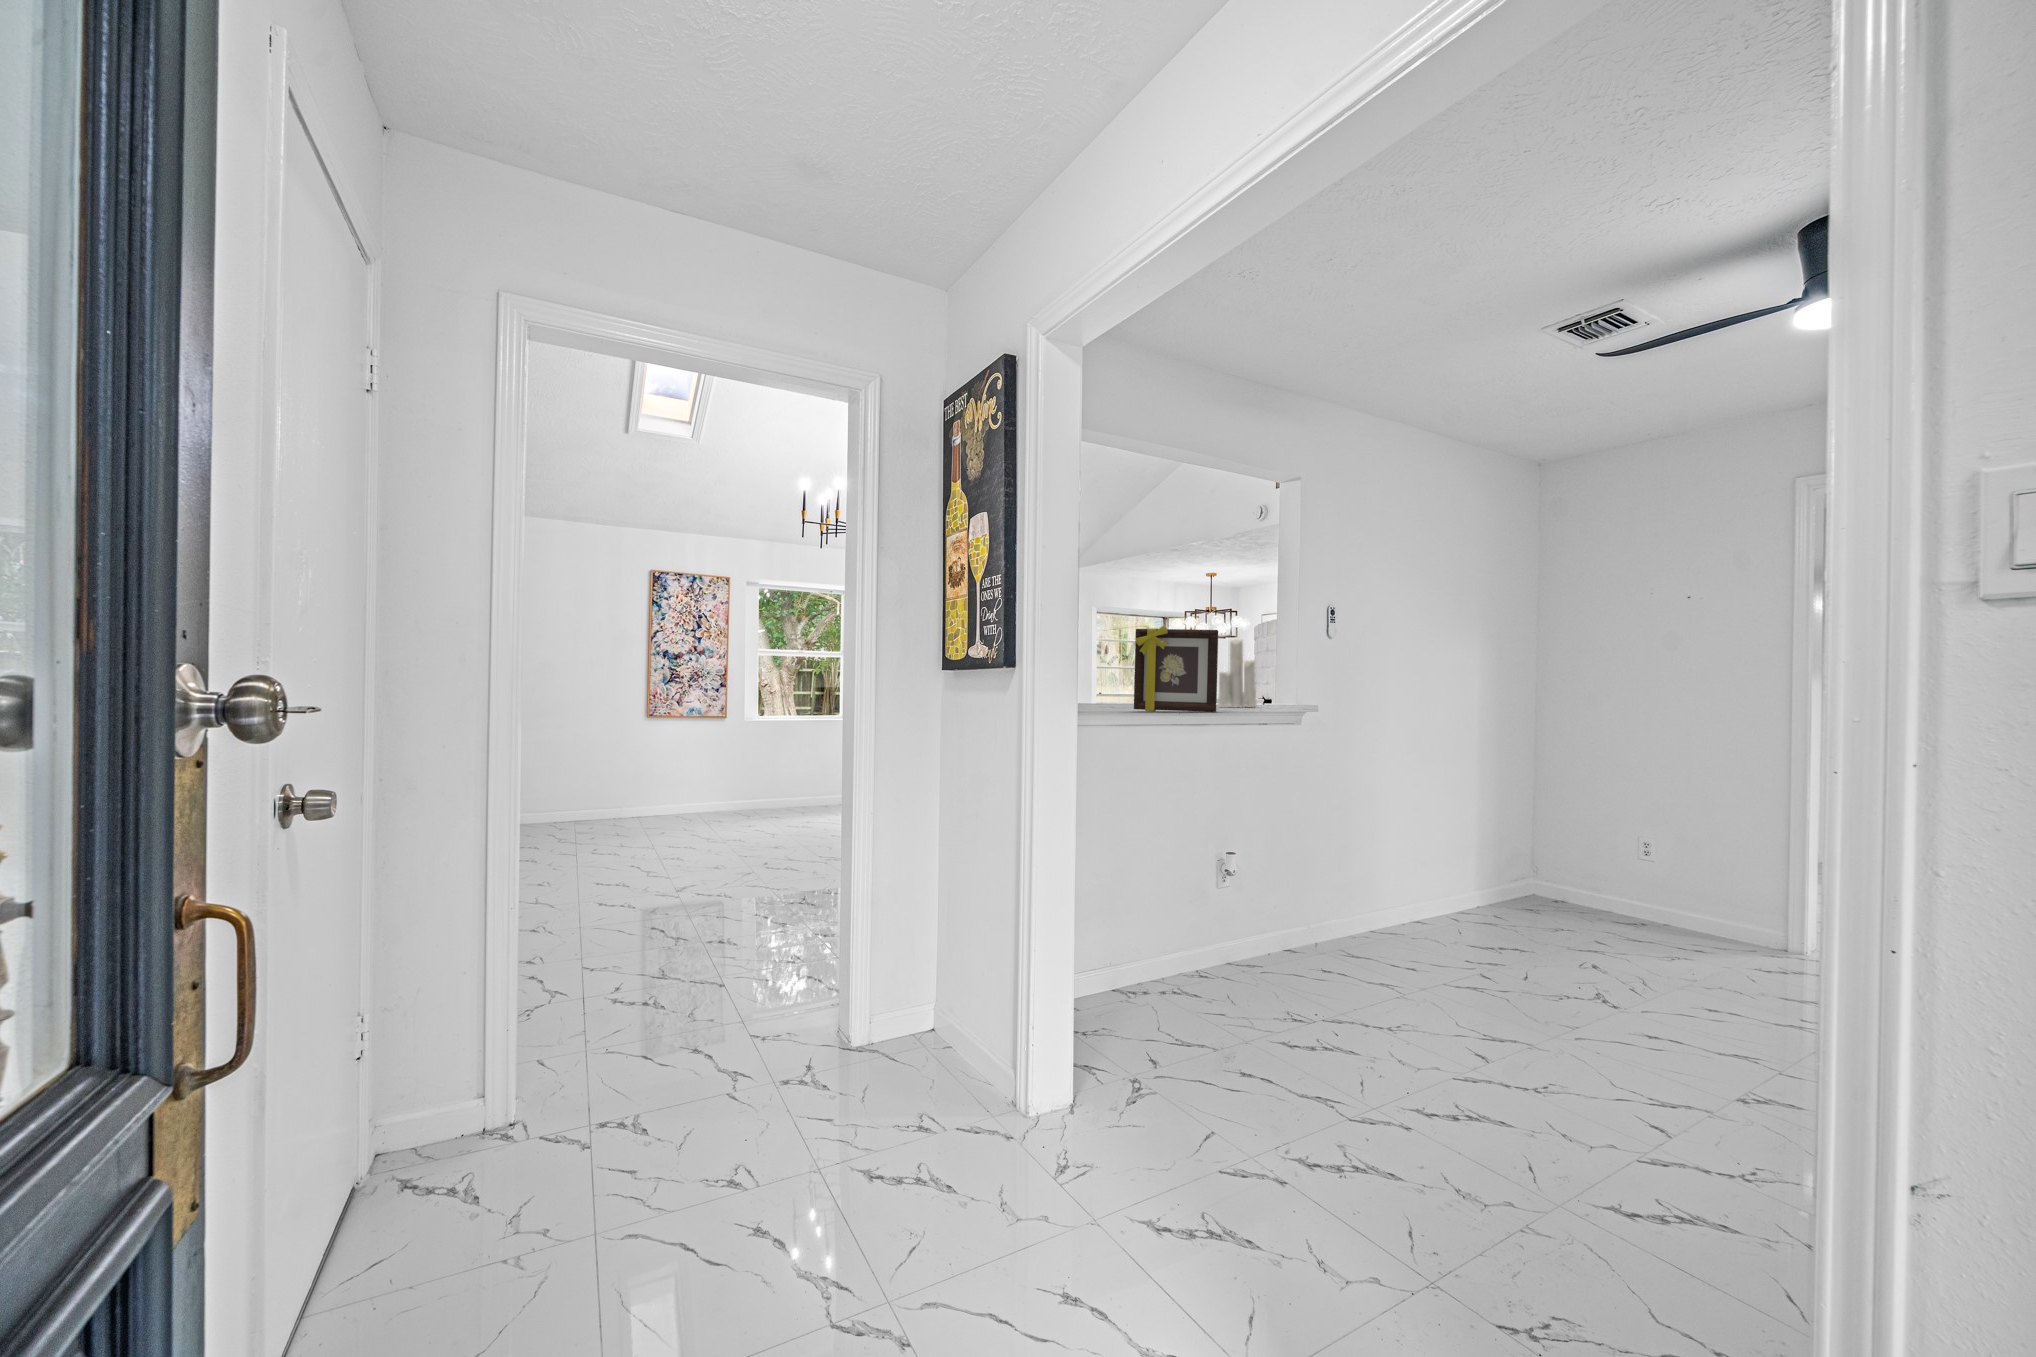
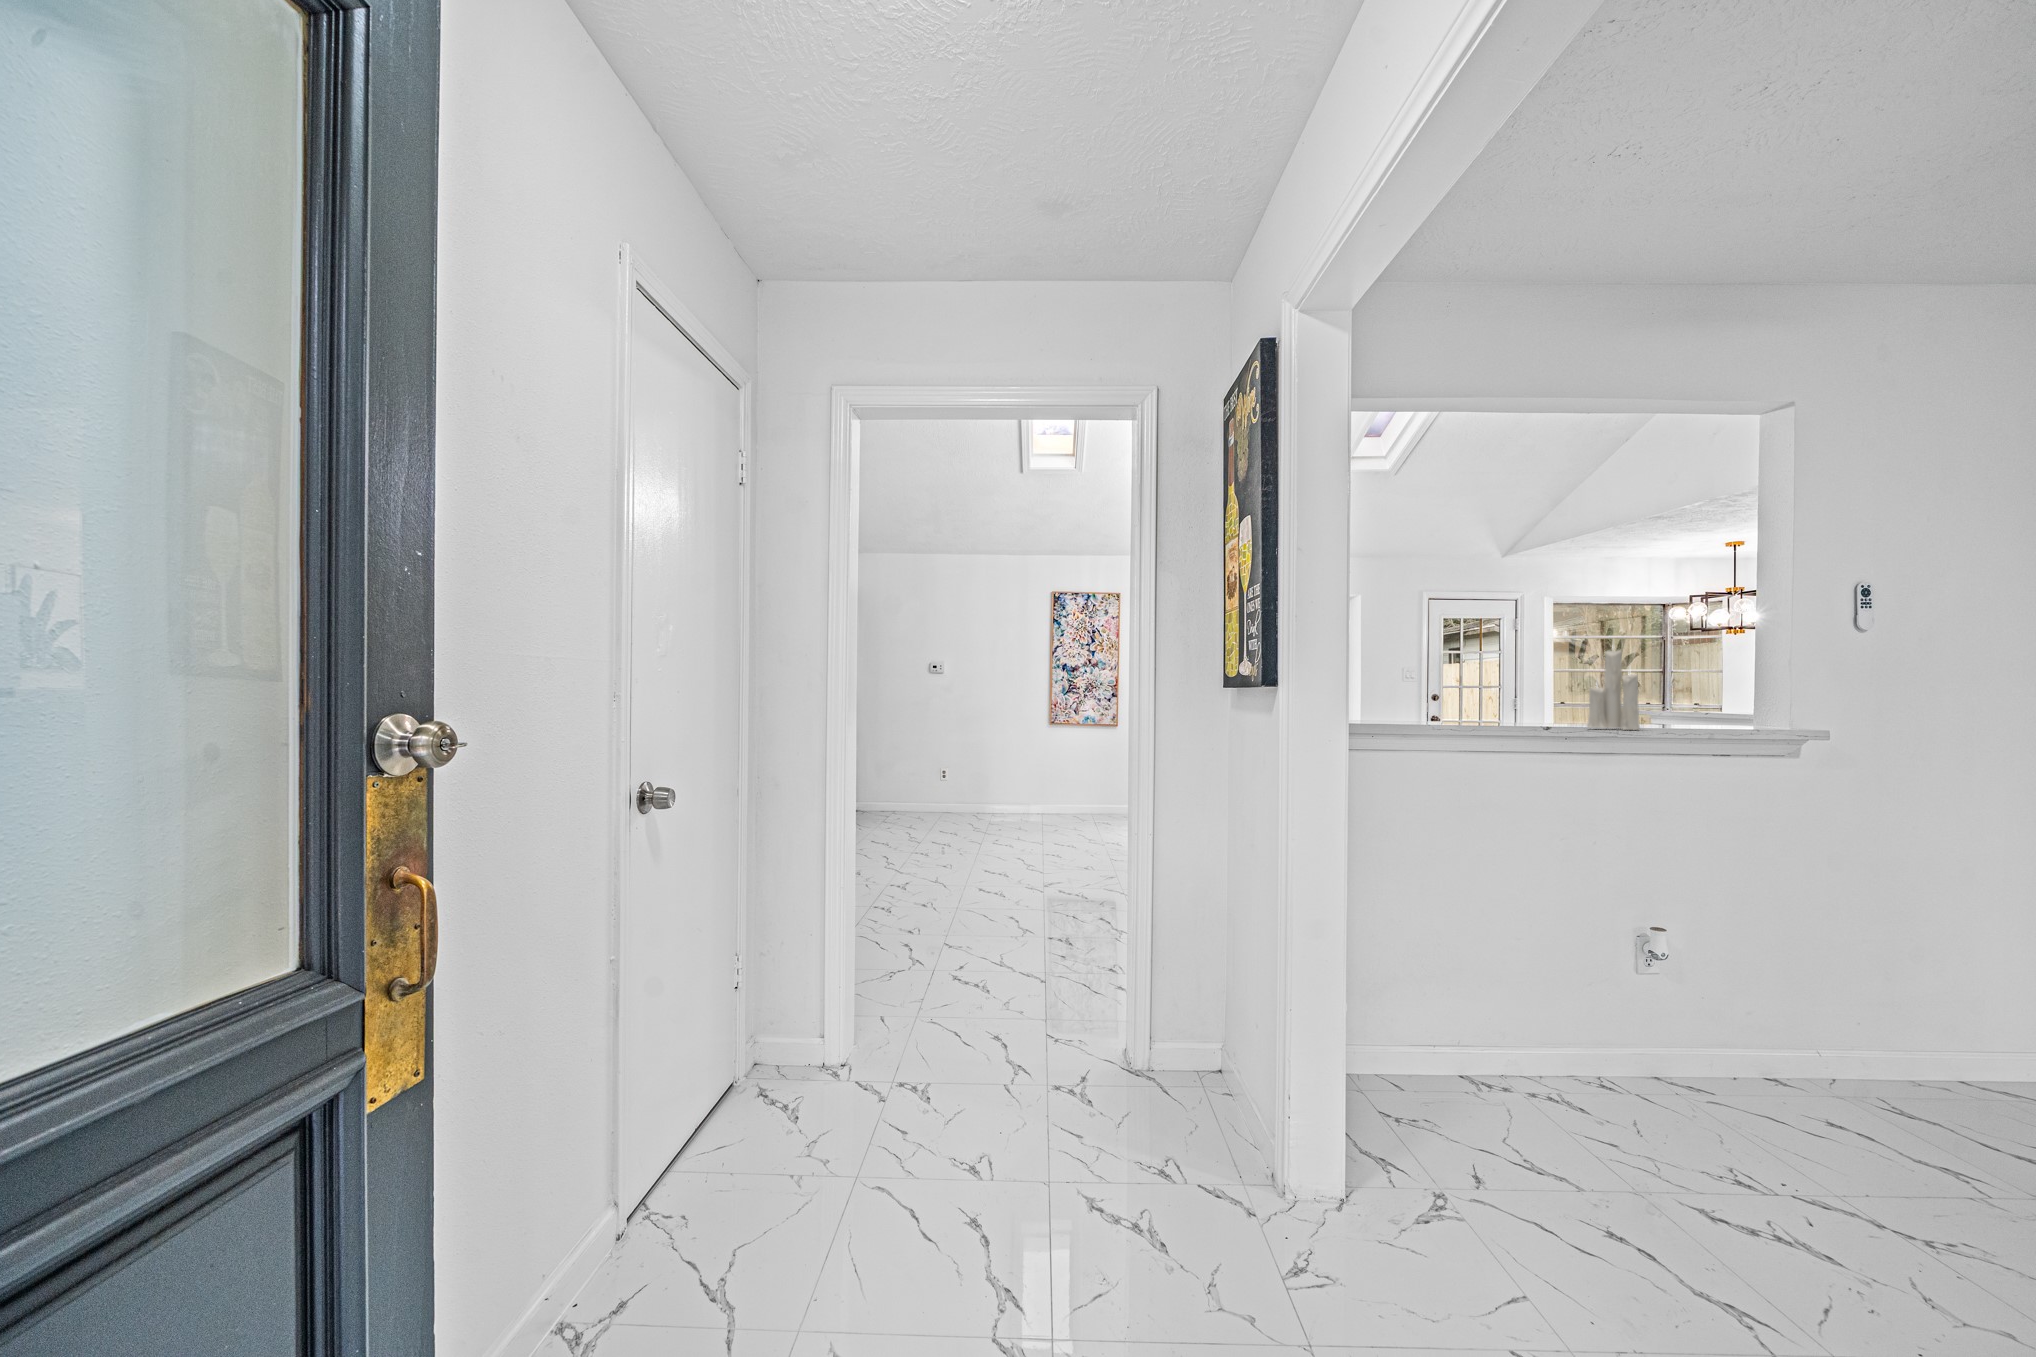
picture frame: present [1134,626,1218,712] -> none [1464,635,1573,736]

